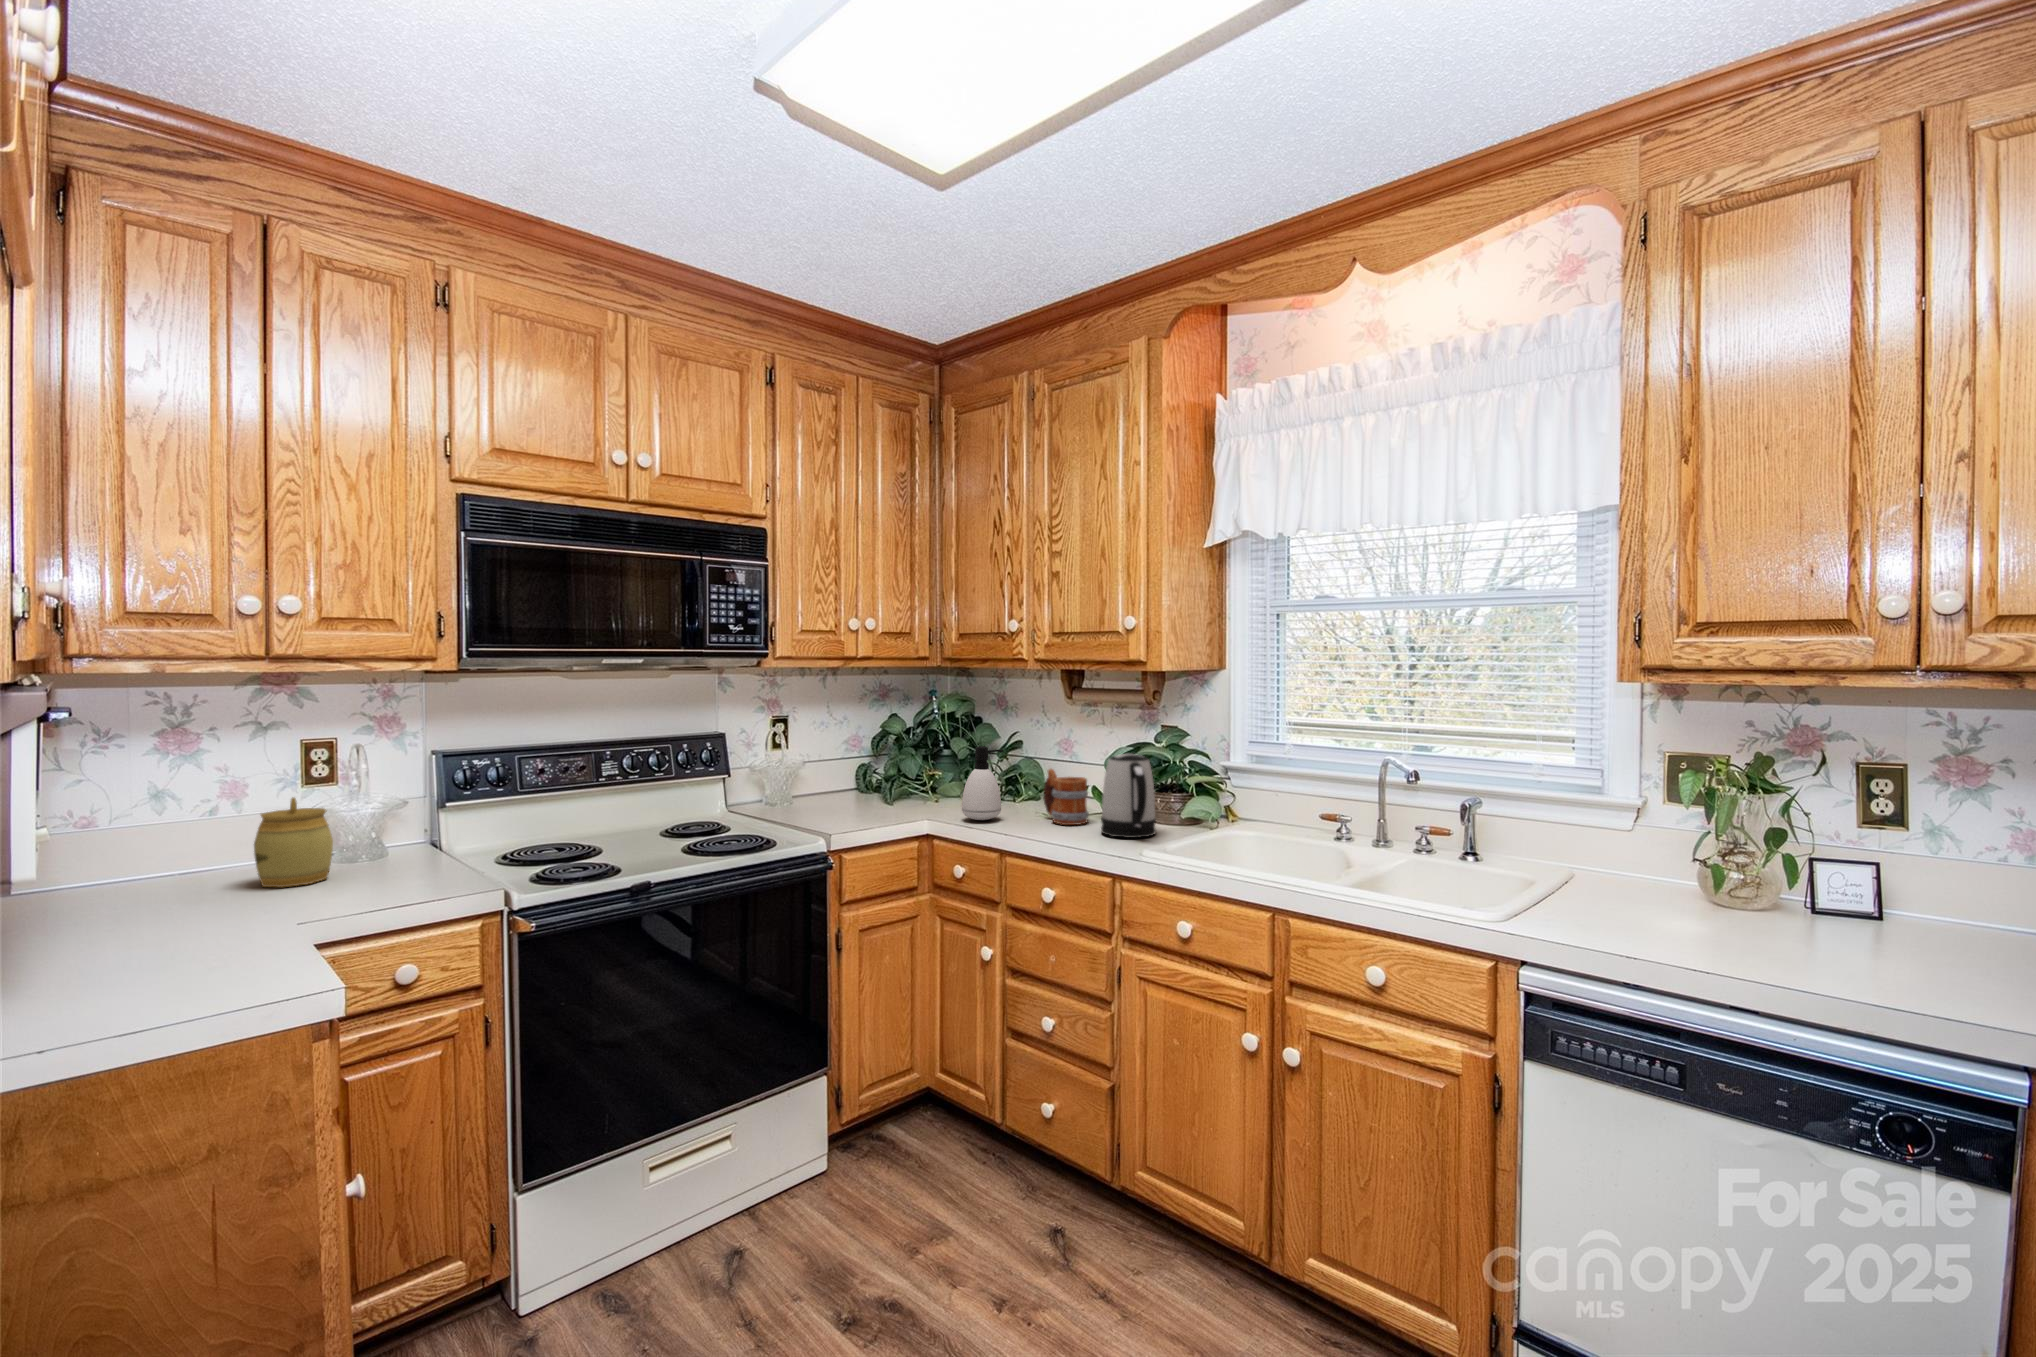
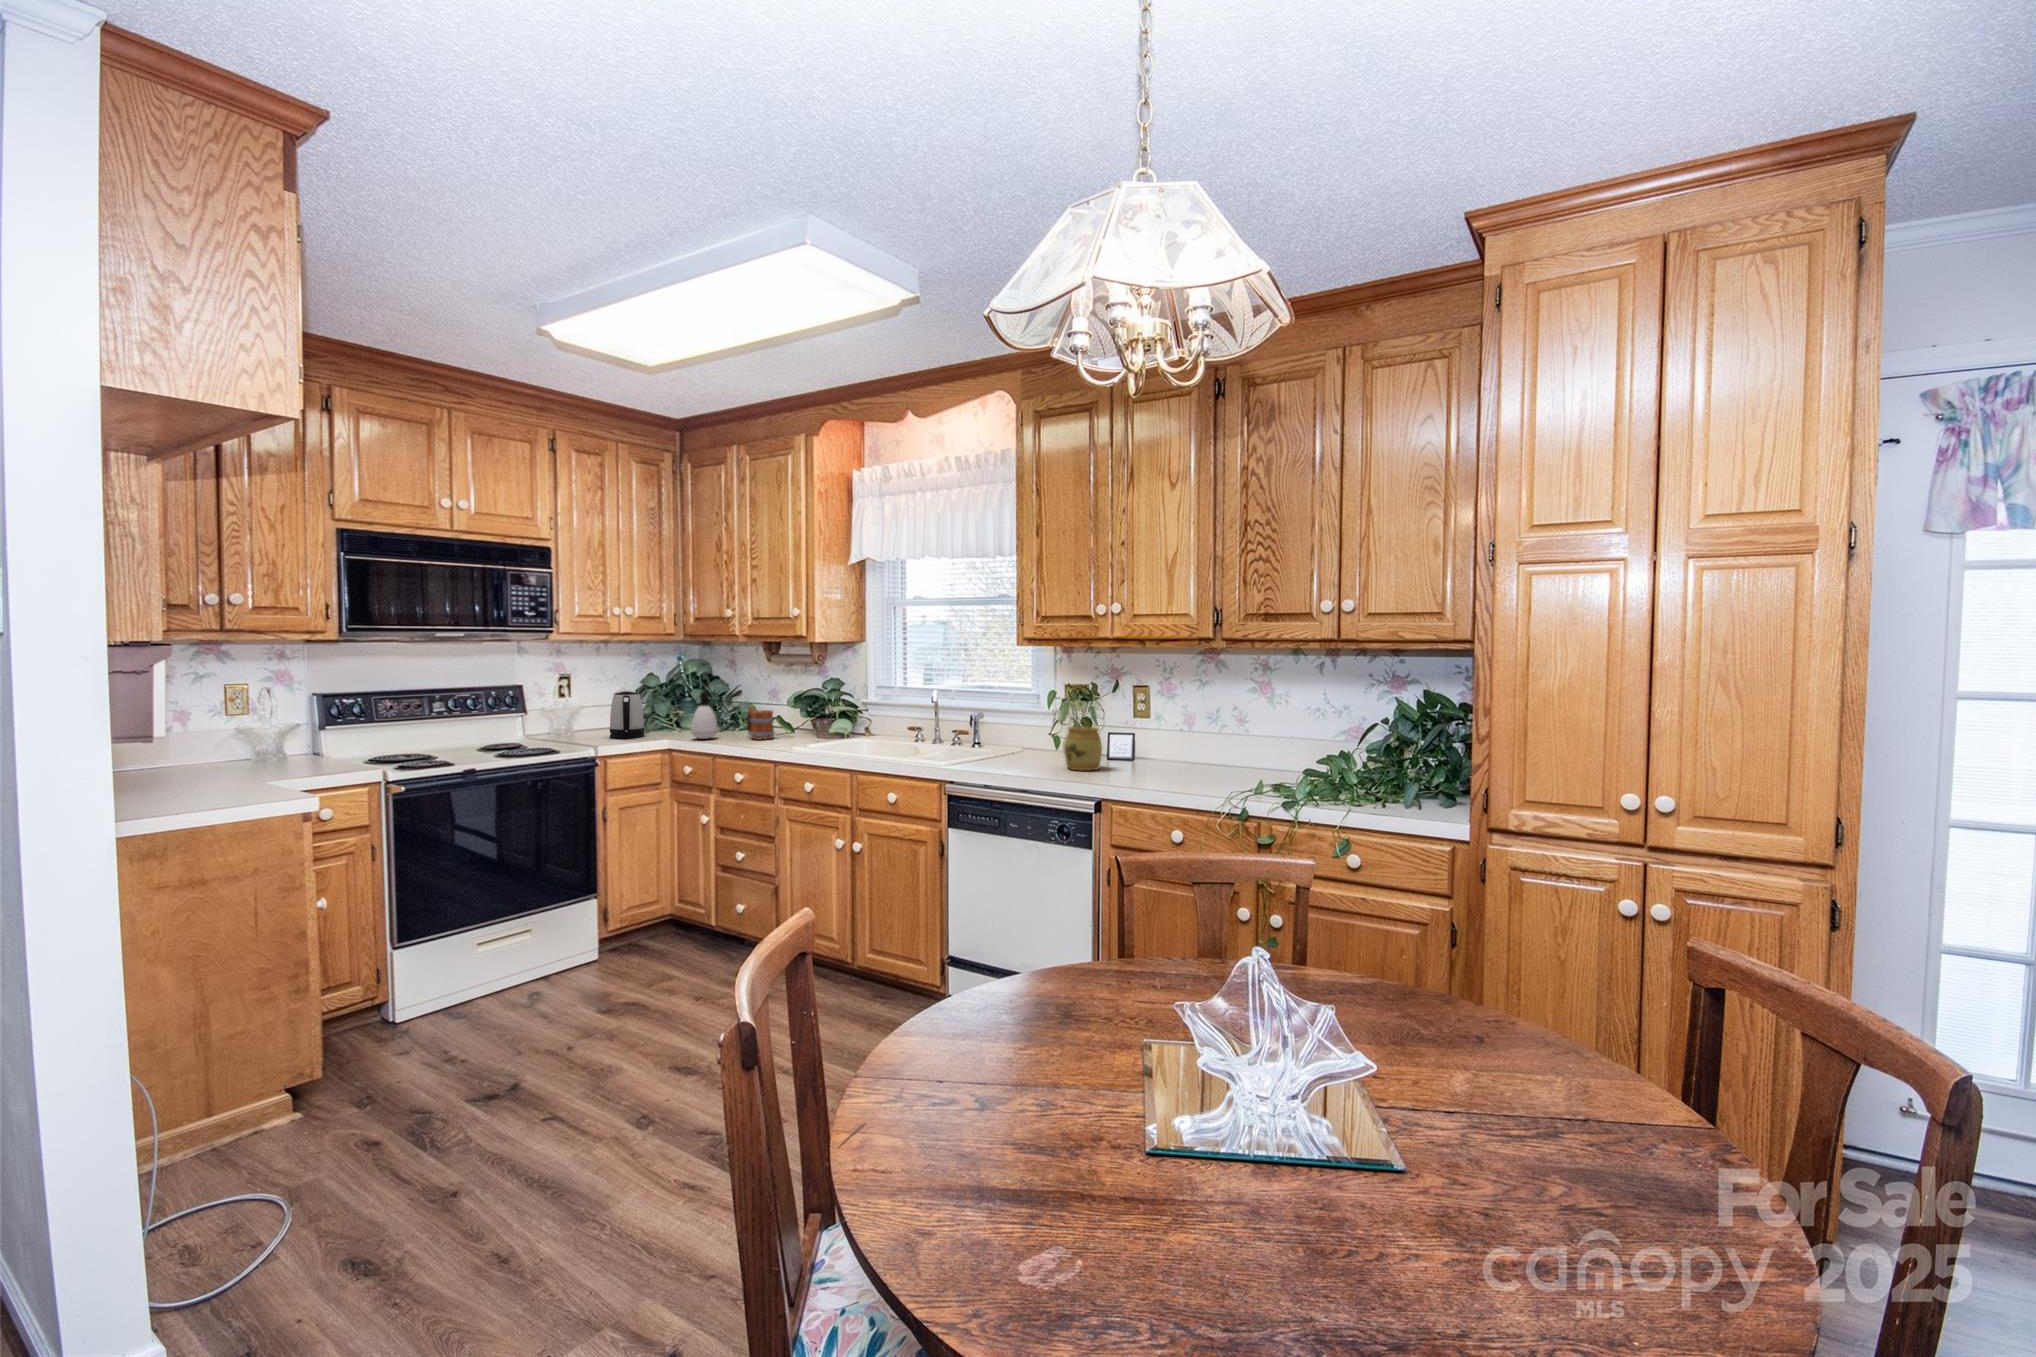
kettle: present [1101,754,1156,838] -> present [610,691,644,739]
jar: present [254,797,333,887] -> present [1064,720,1102,771]

